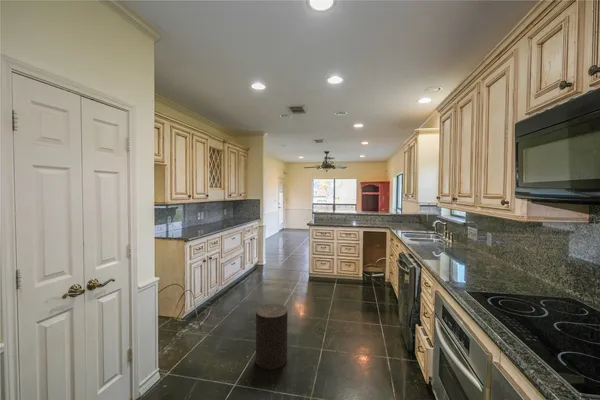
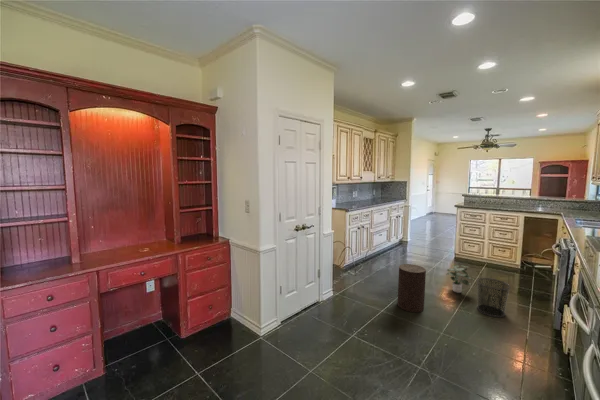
potted plant: none [306,291,333,323] -> present [447,265,474,293]
waste bin: none [337,303,367,347] -> present [477,278,510,317]

